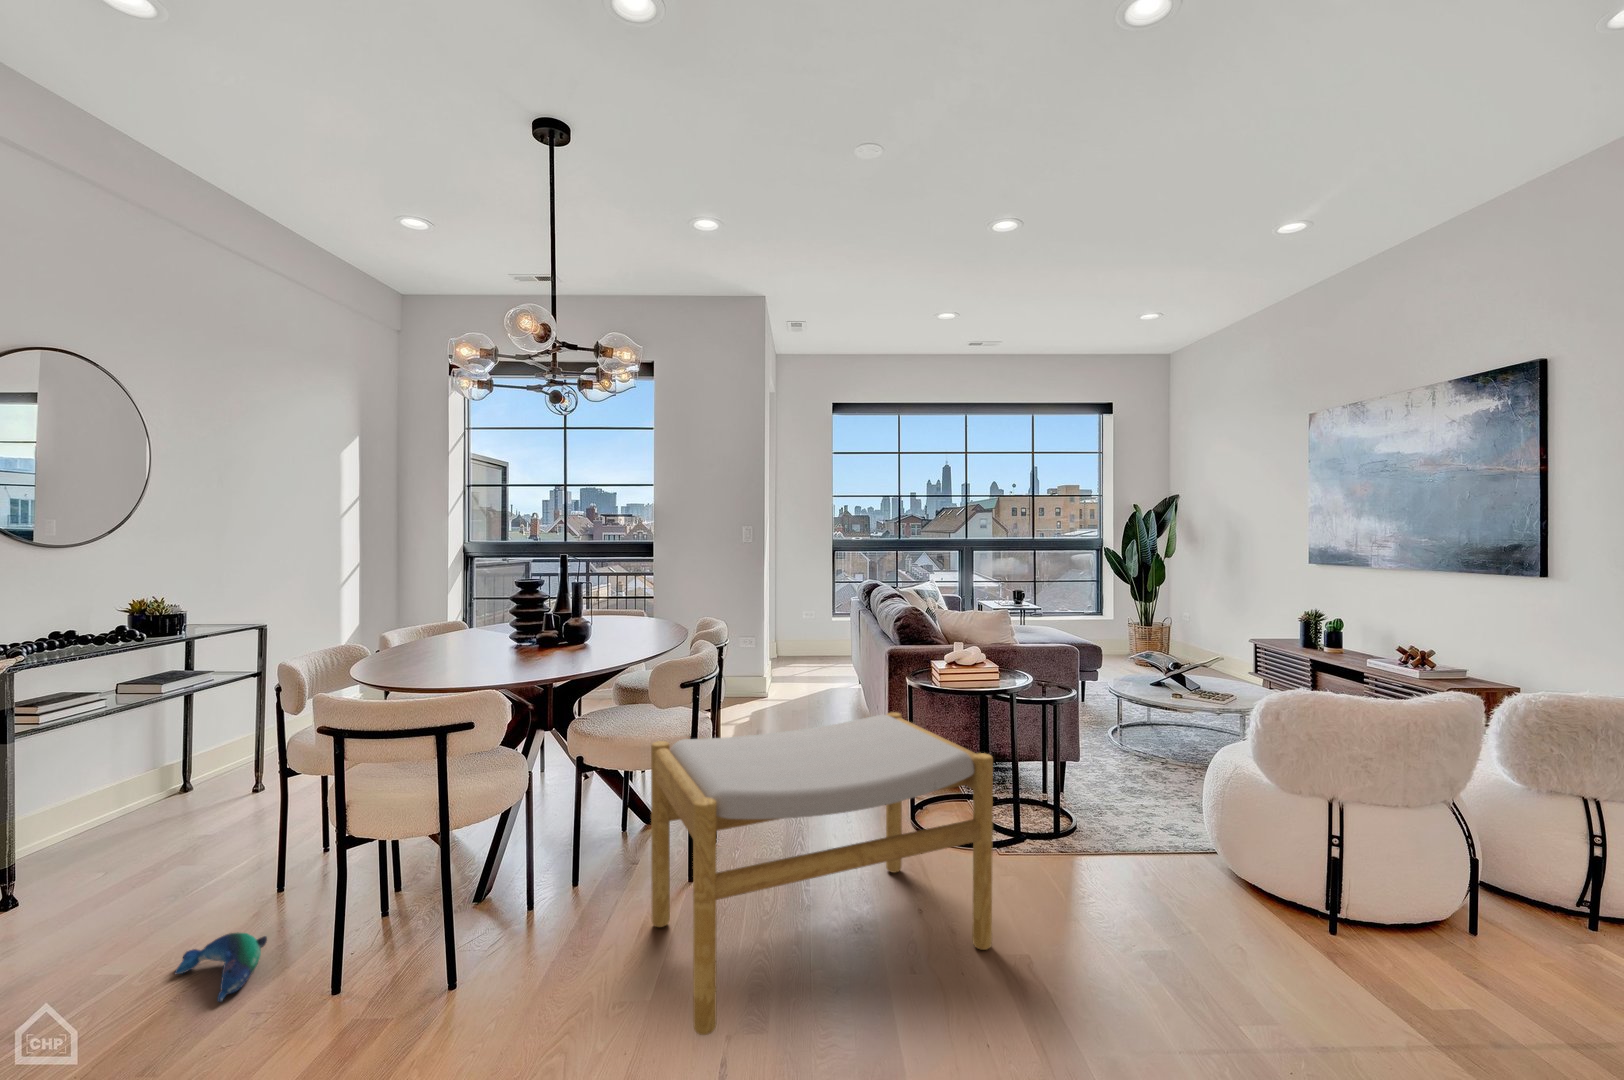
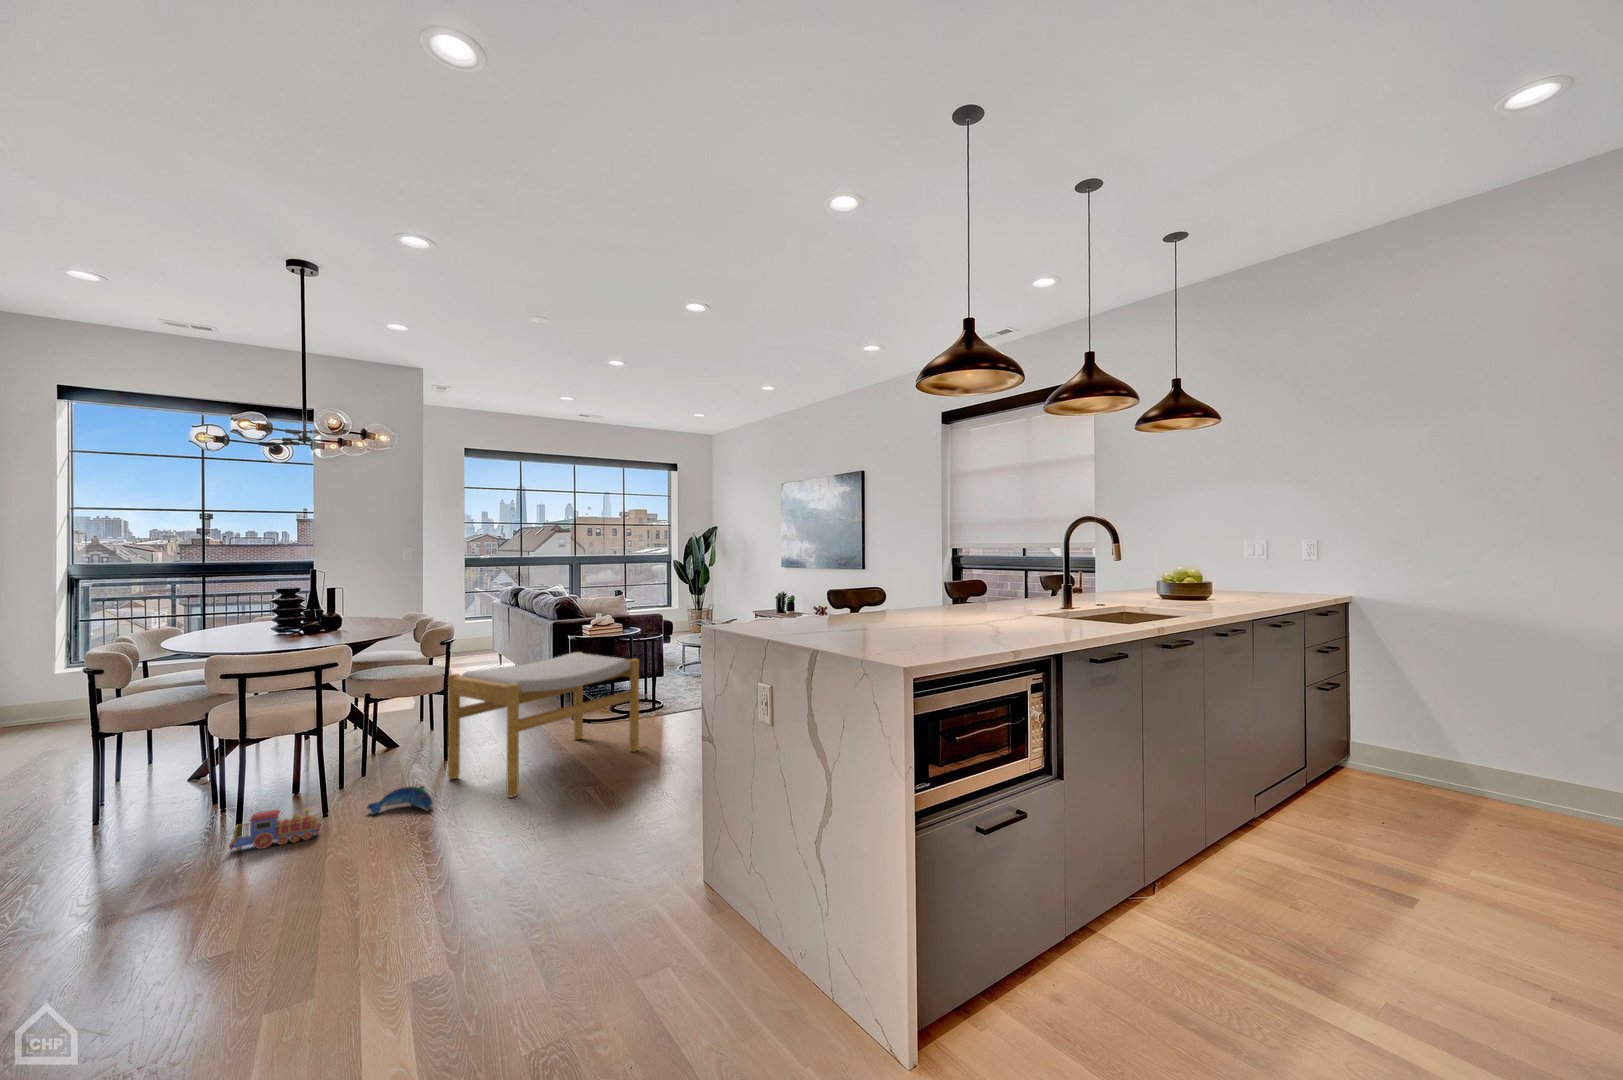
plush toy: present [175,933,267,1002] -> present [367,786,433,814]
toy train: none [268,959,403,1032] -> present [229,808,321,850]

